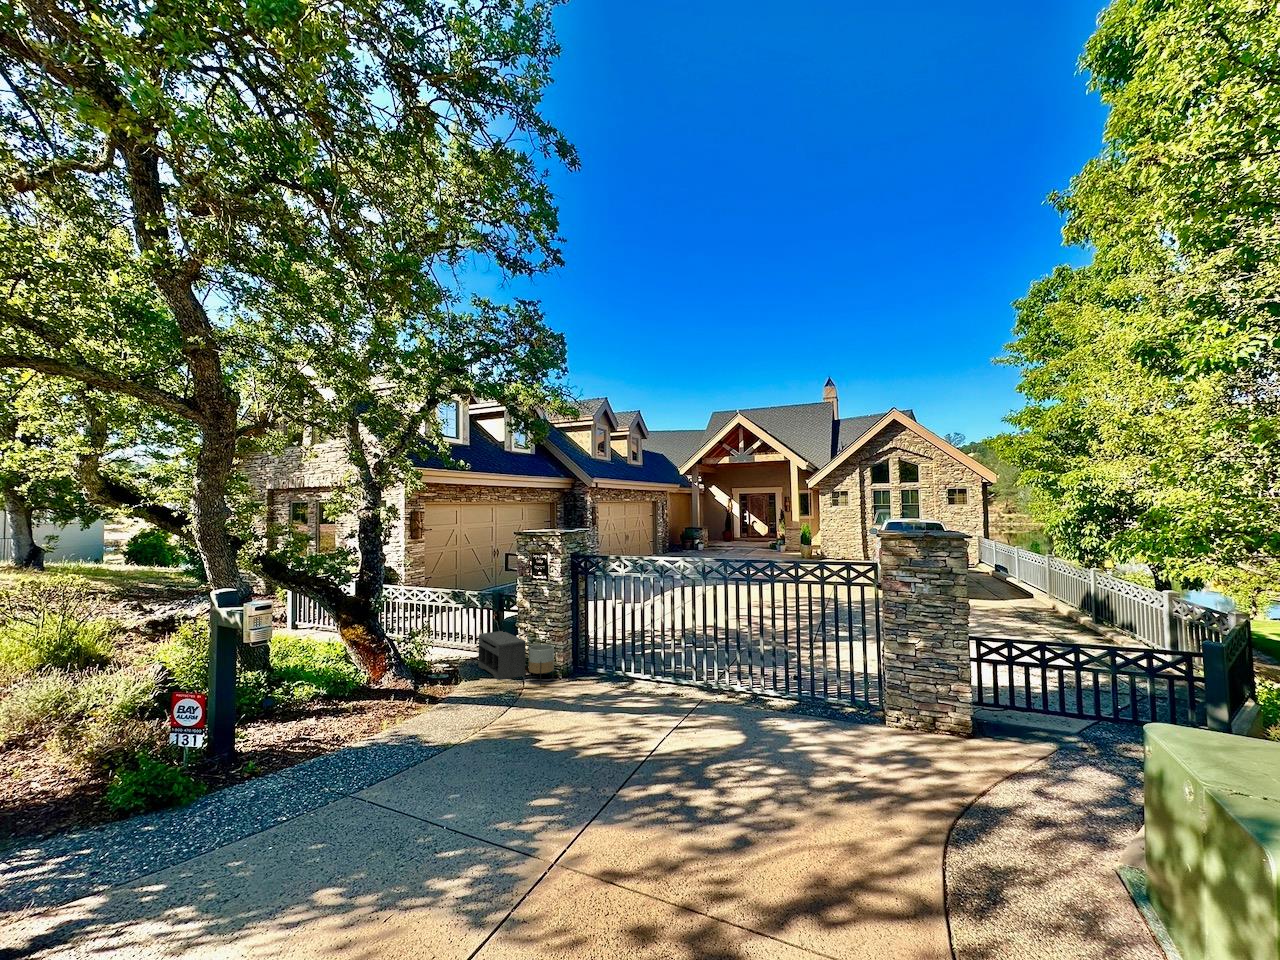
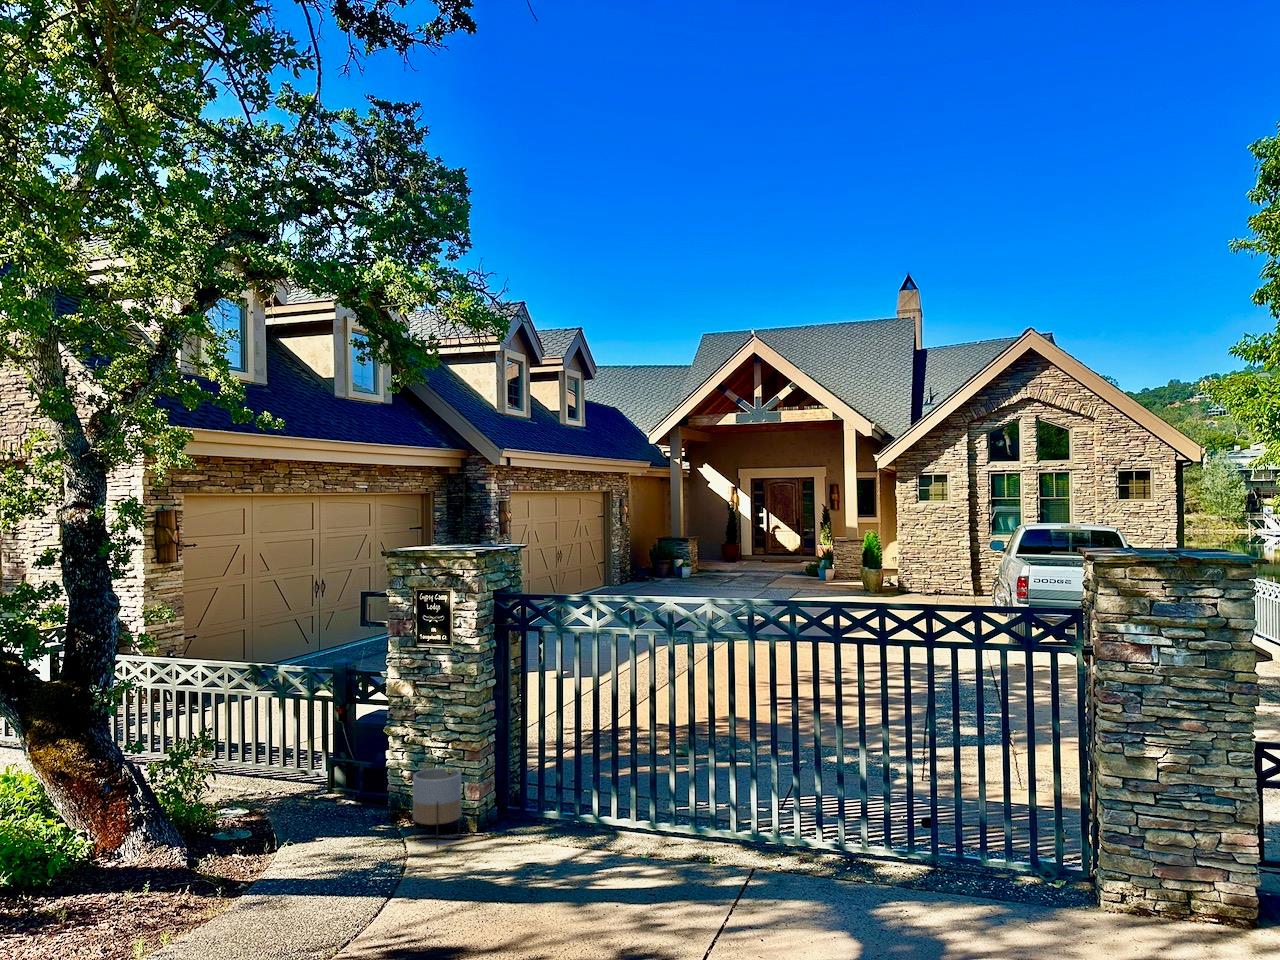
bench: present [478,631,526,680] -> none [308,742,404,839]

